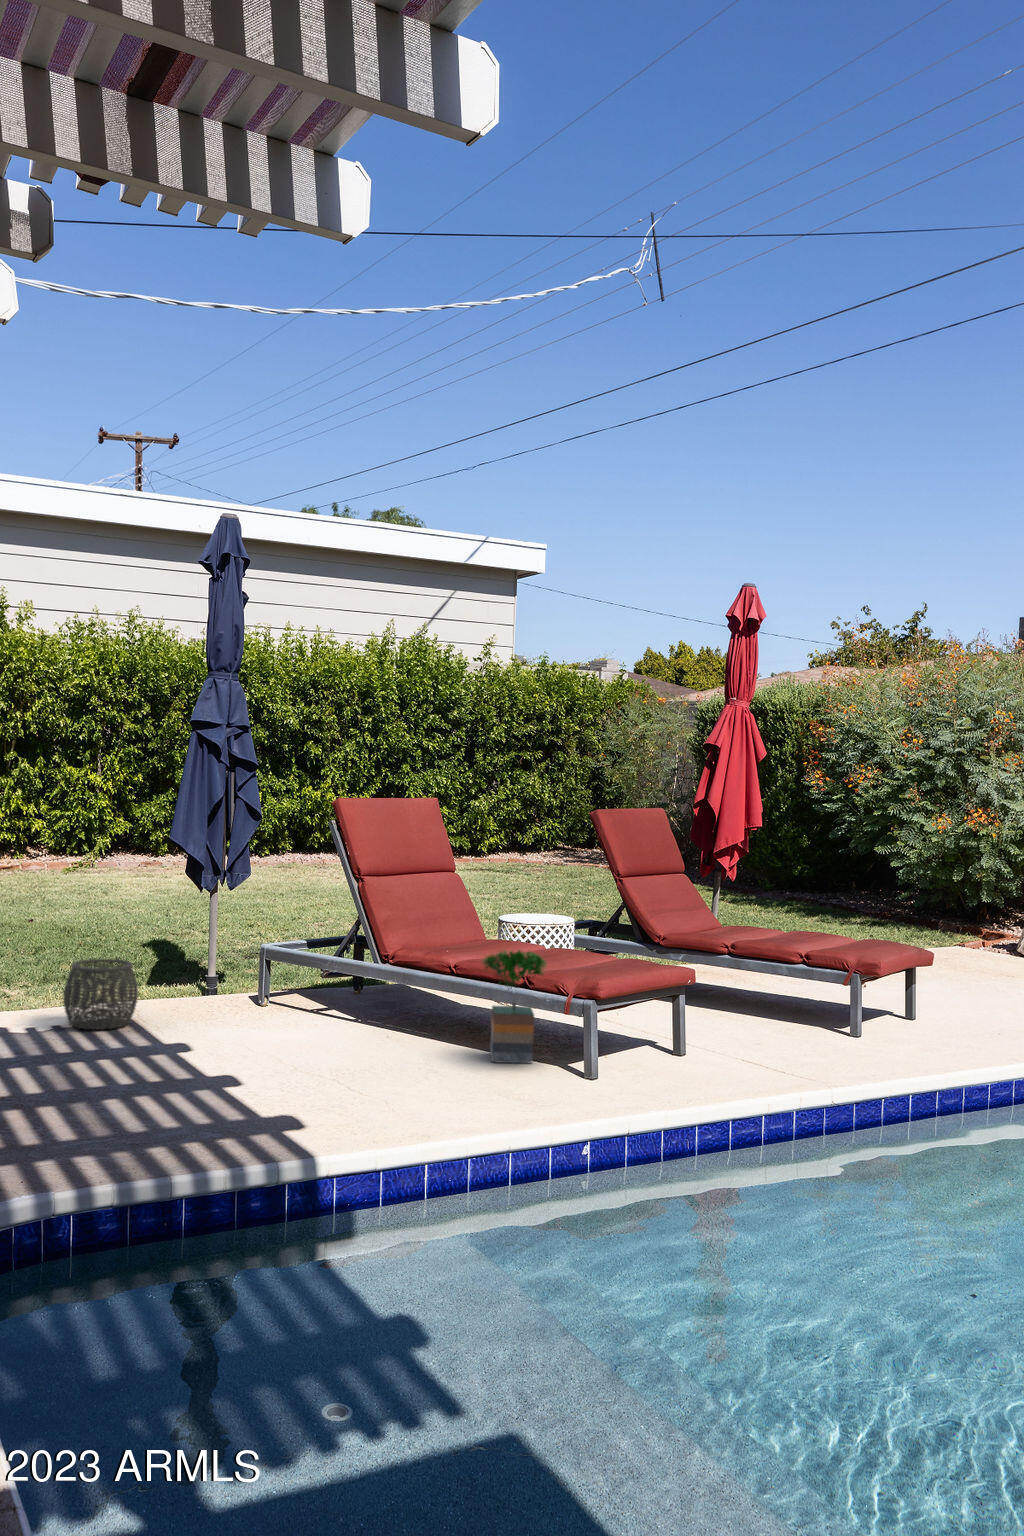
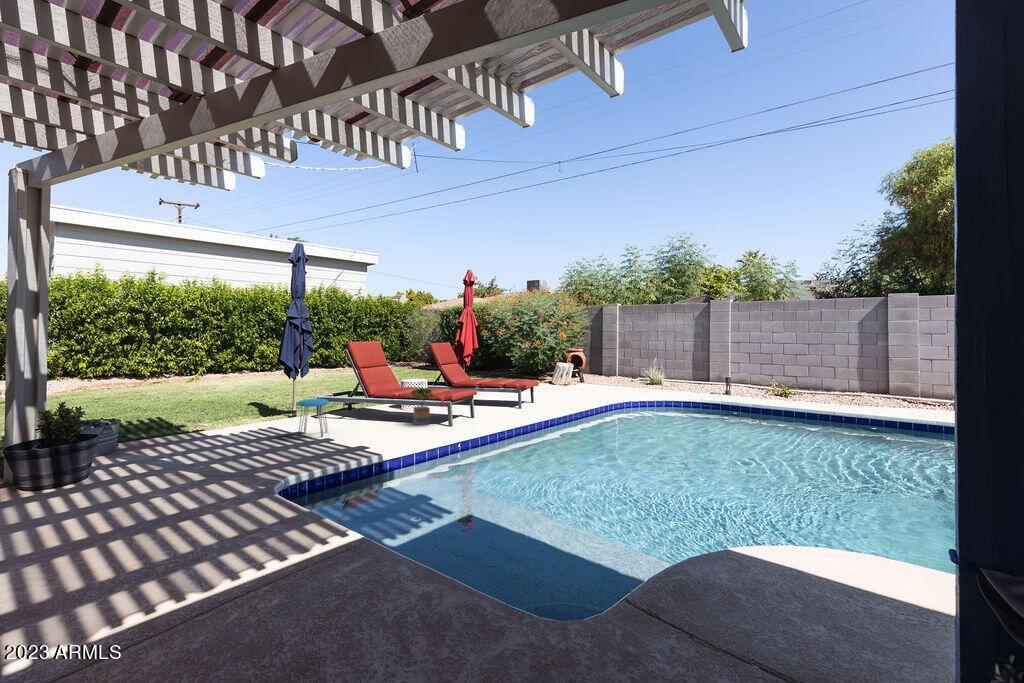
stool: none [160,958,248,1070] -> present [298,399,329,438]
woven basket: present [63,959,138,1030] -> none [245,404,276,431]

